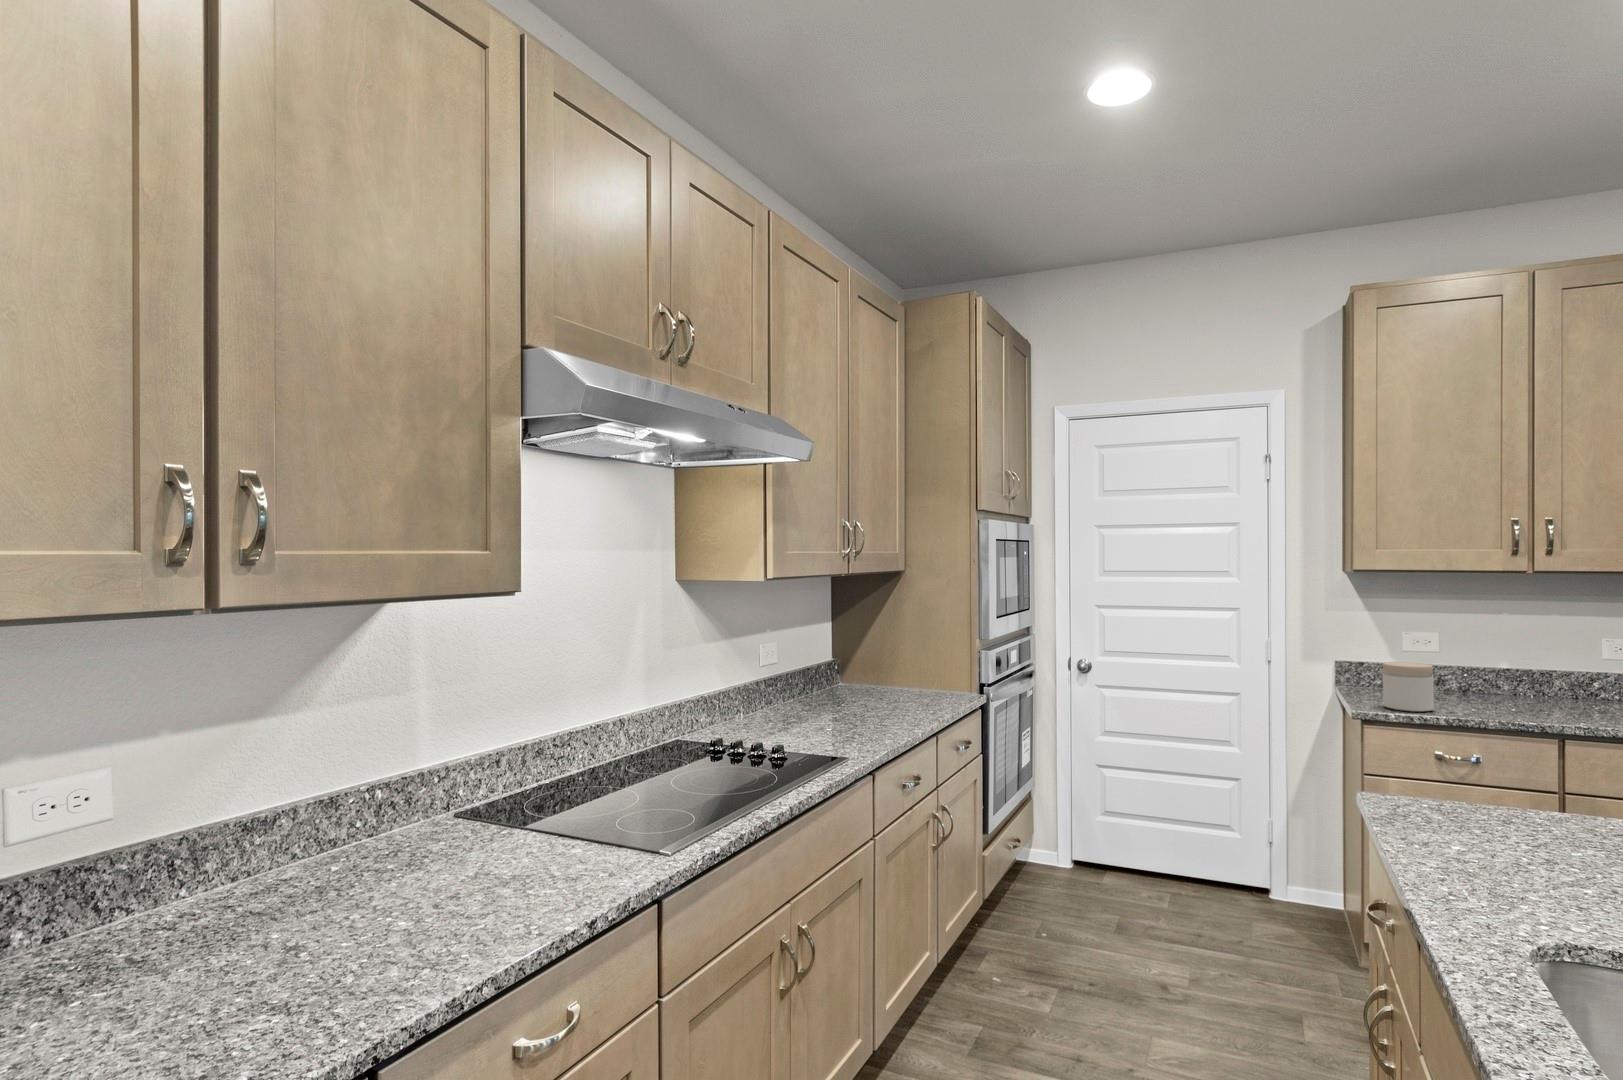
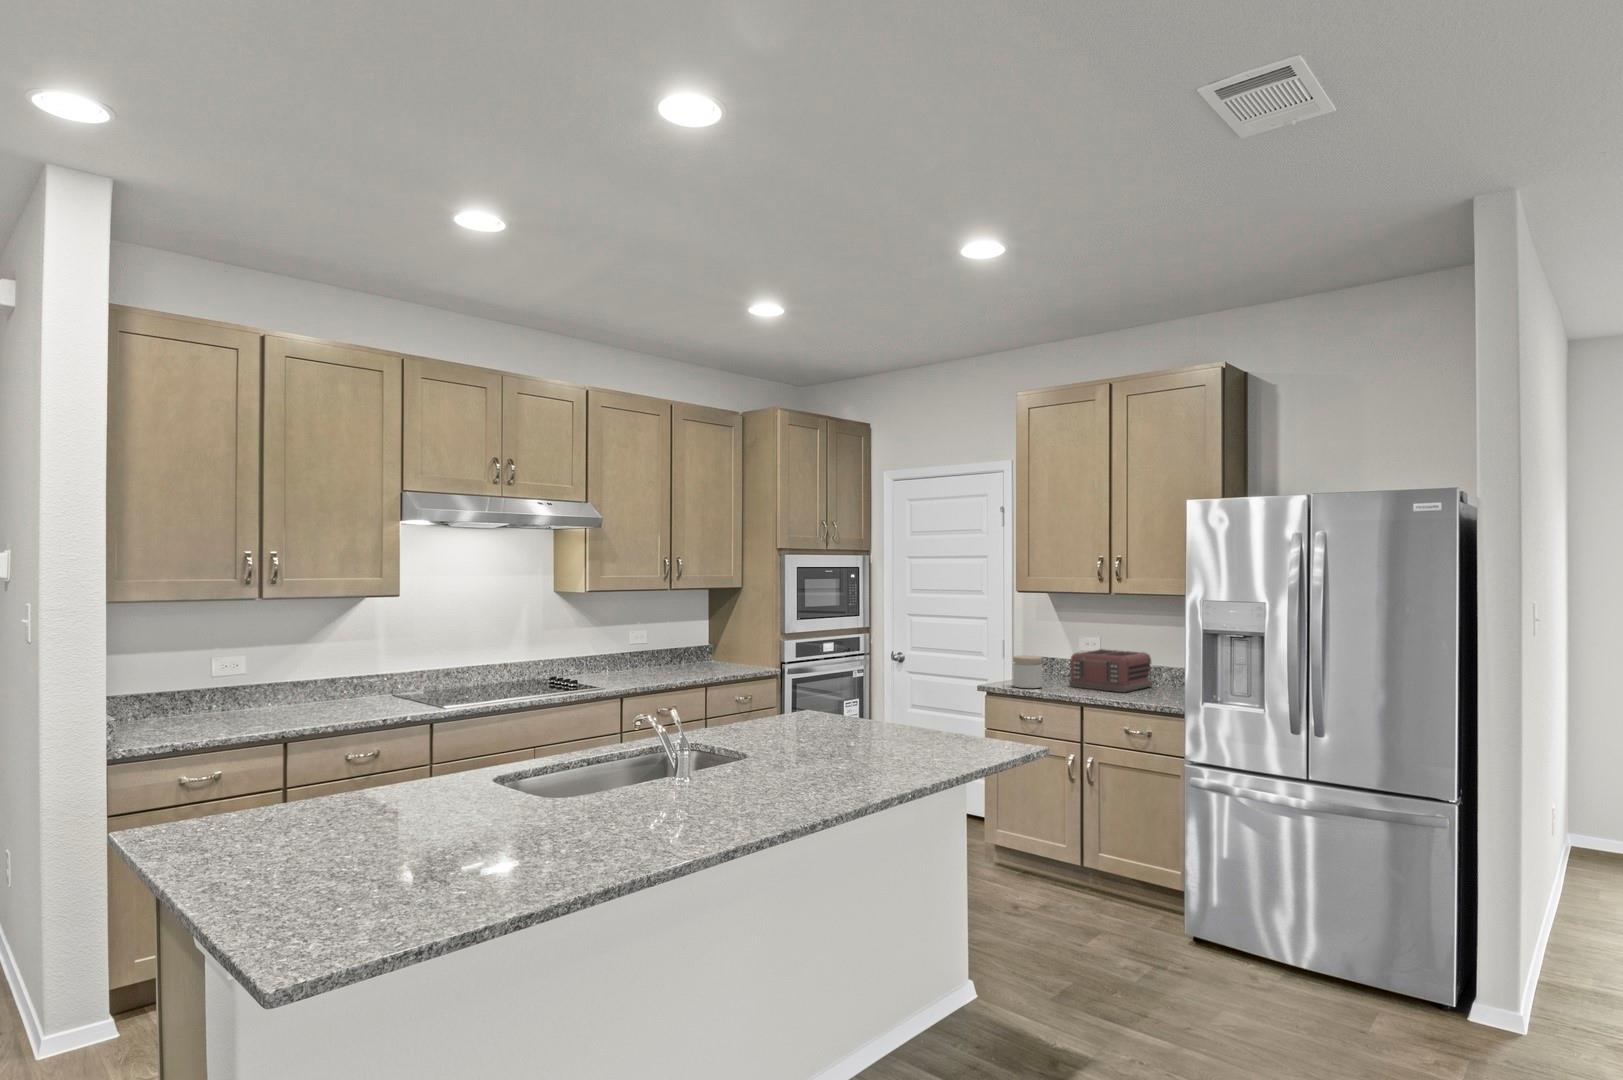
toaster: none [1436,648,1557,711] -> present [1069,649,1153,692]

